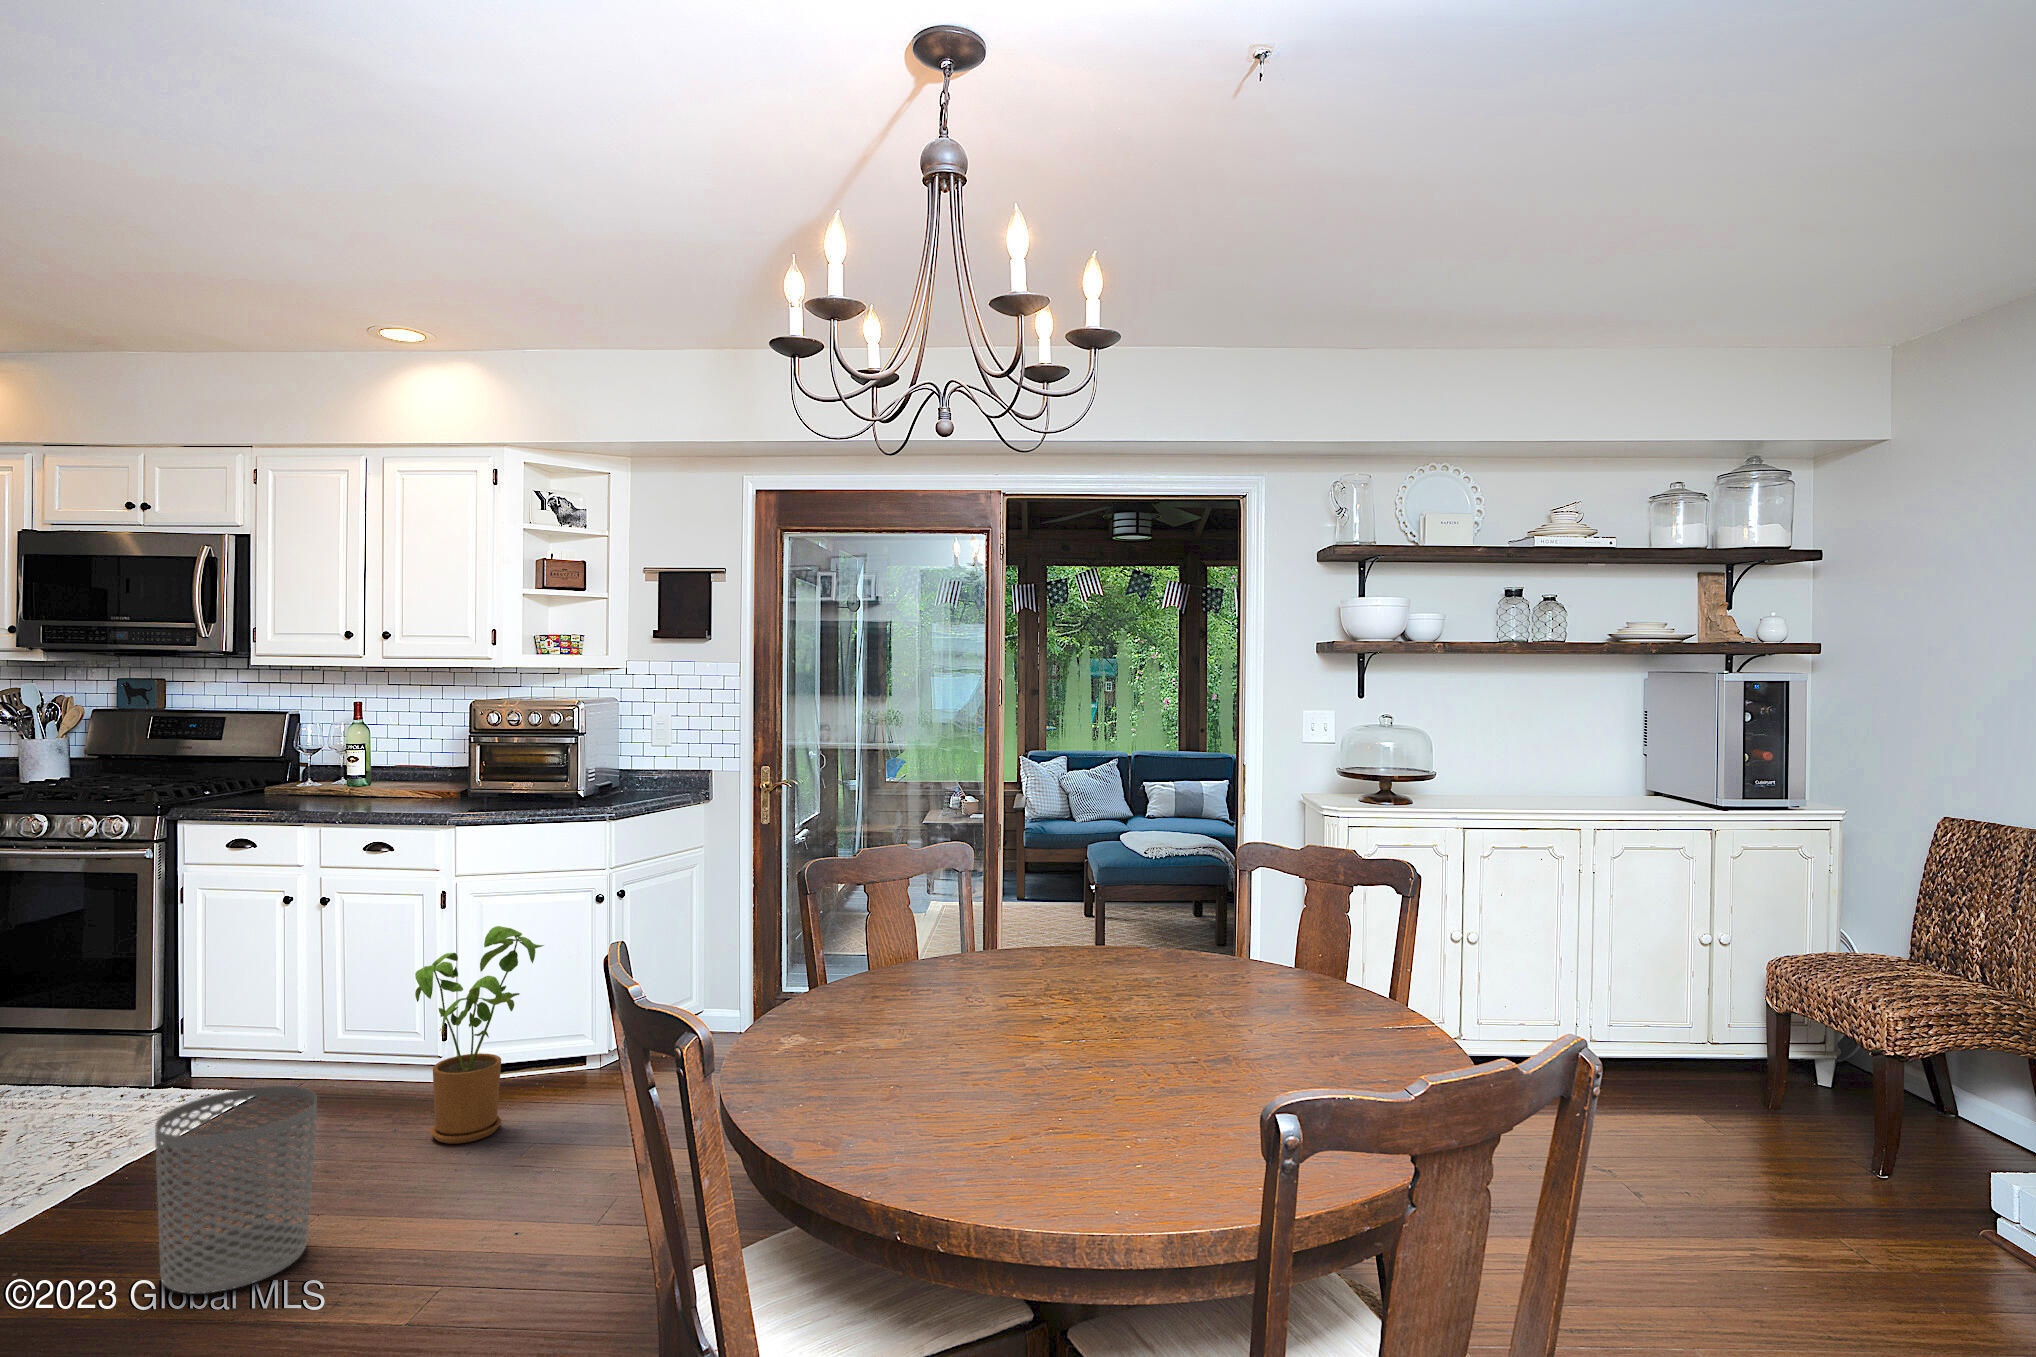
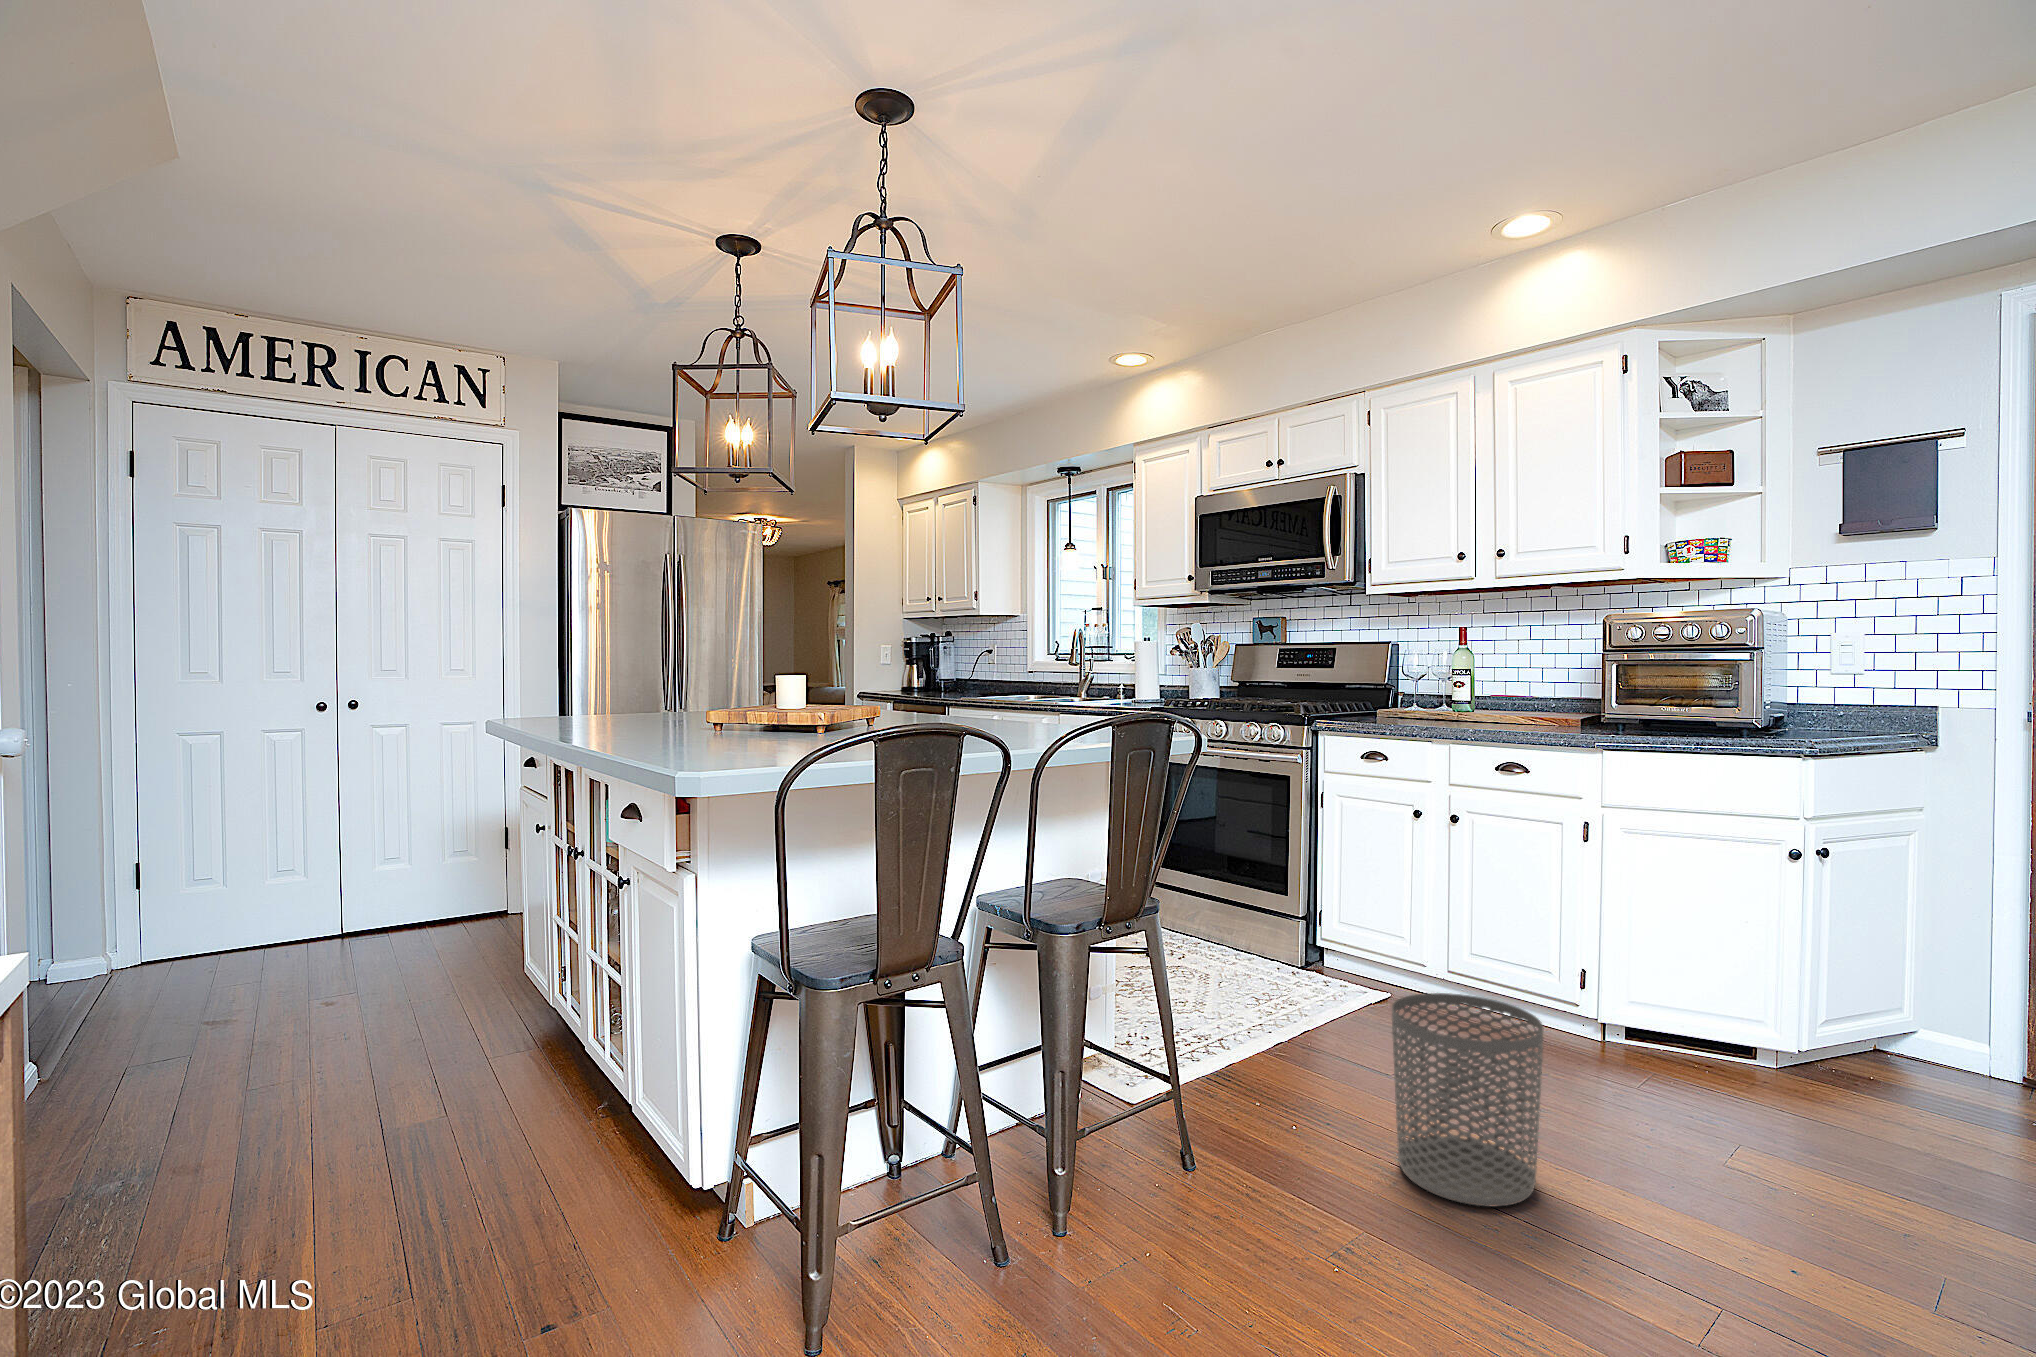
house plant: present [415,926,544,1144] -> none [1584,866,1740,1113]

